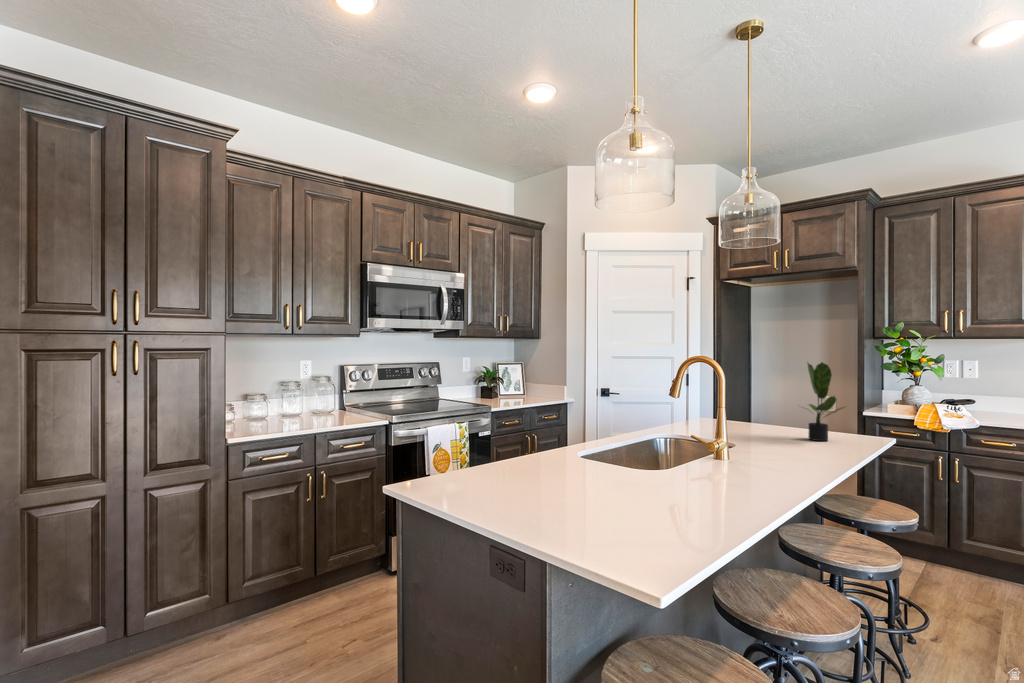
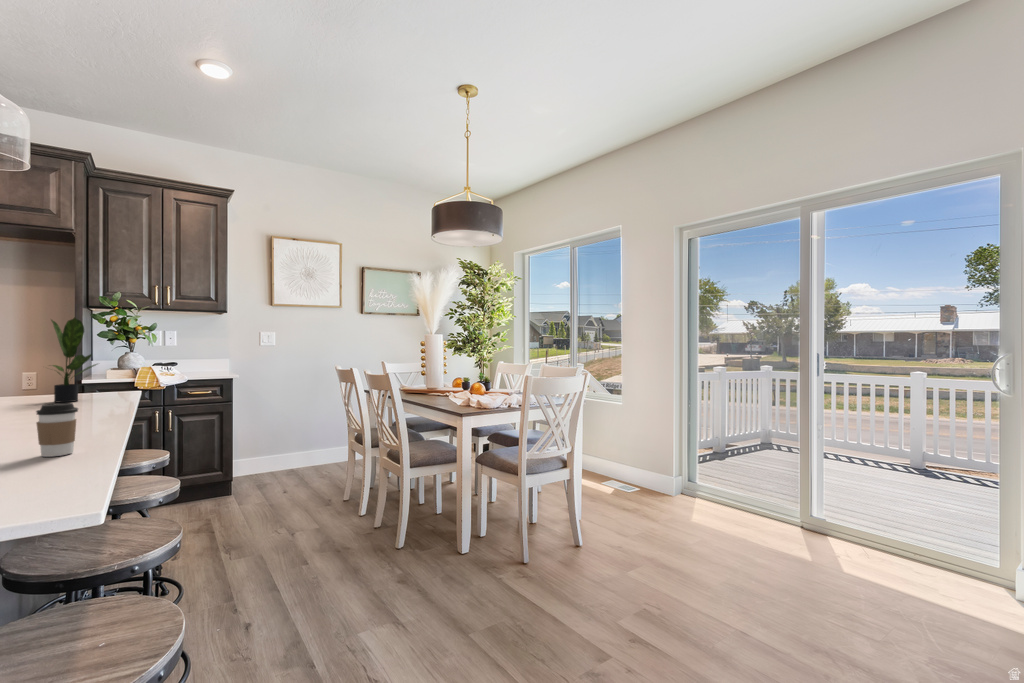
coffee cup: none [729,459,760,509] -> present [36,403,78,457]

